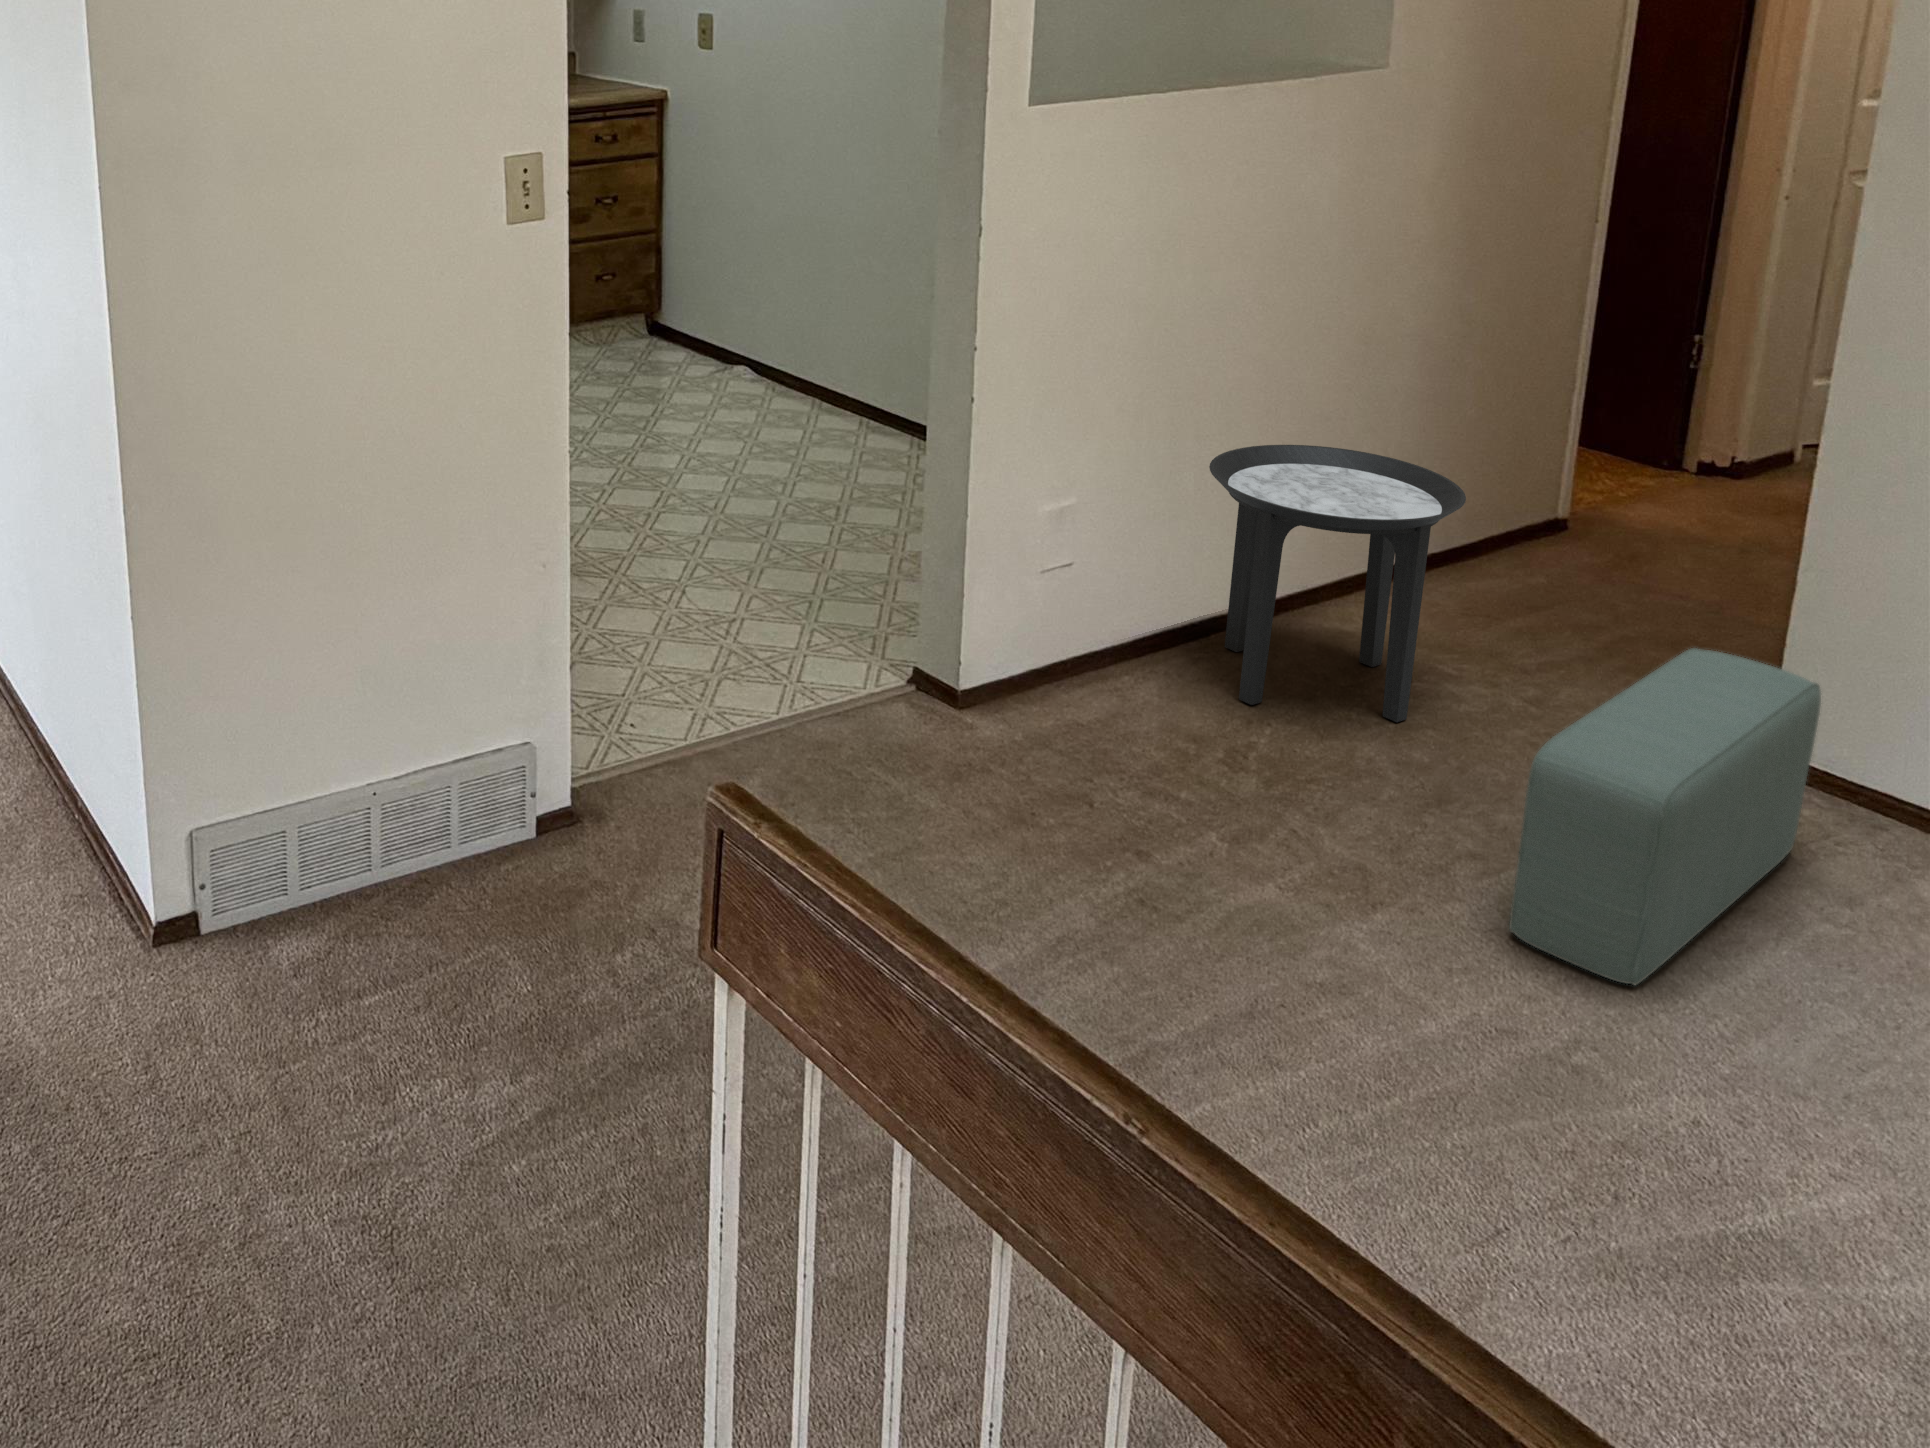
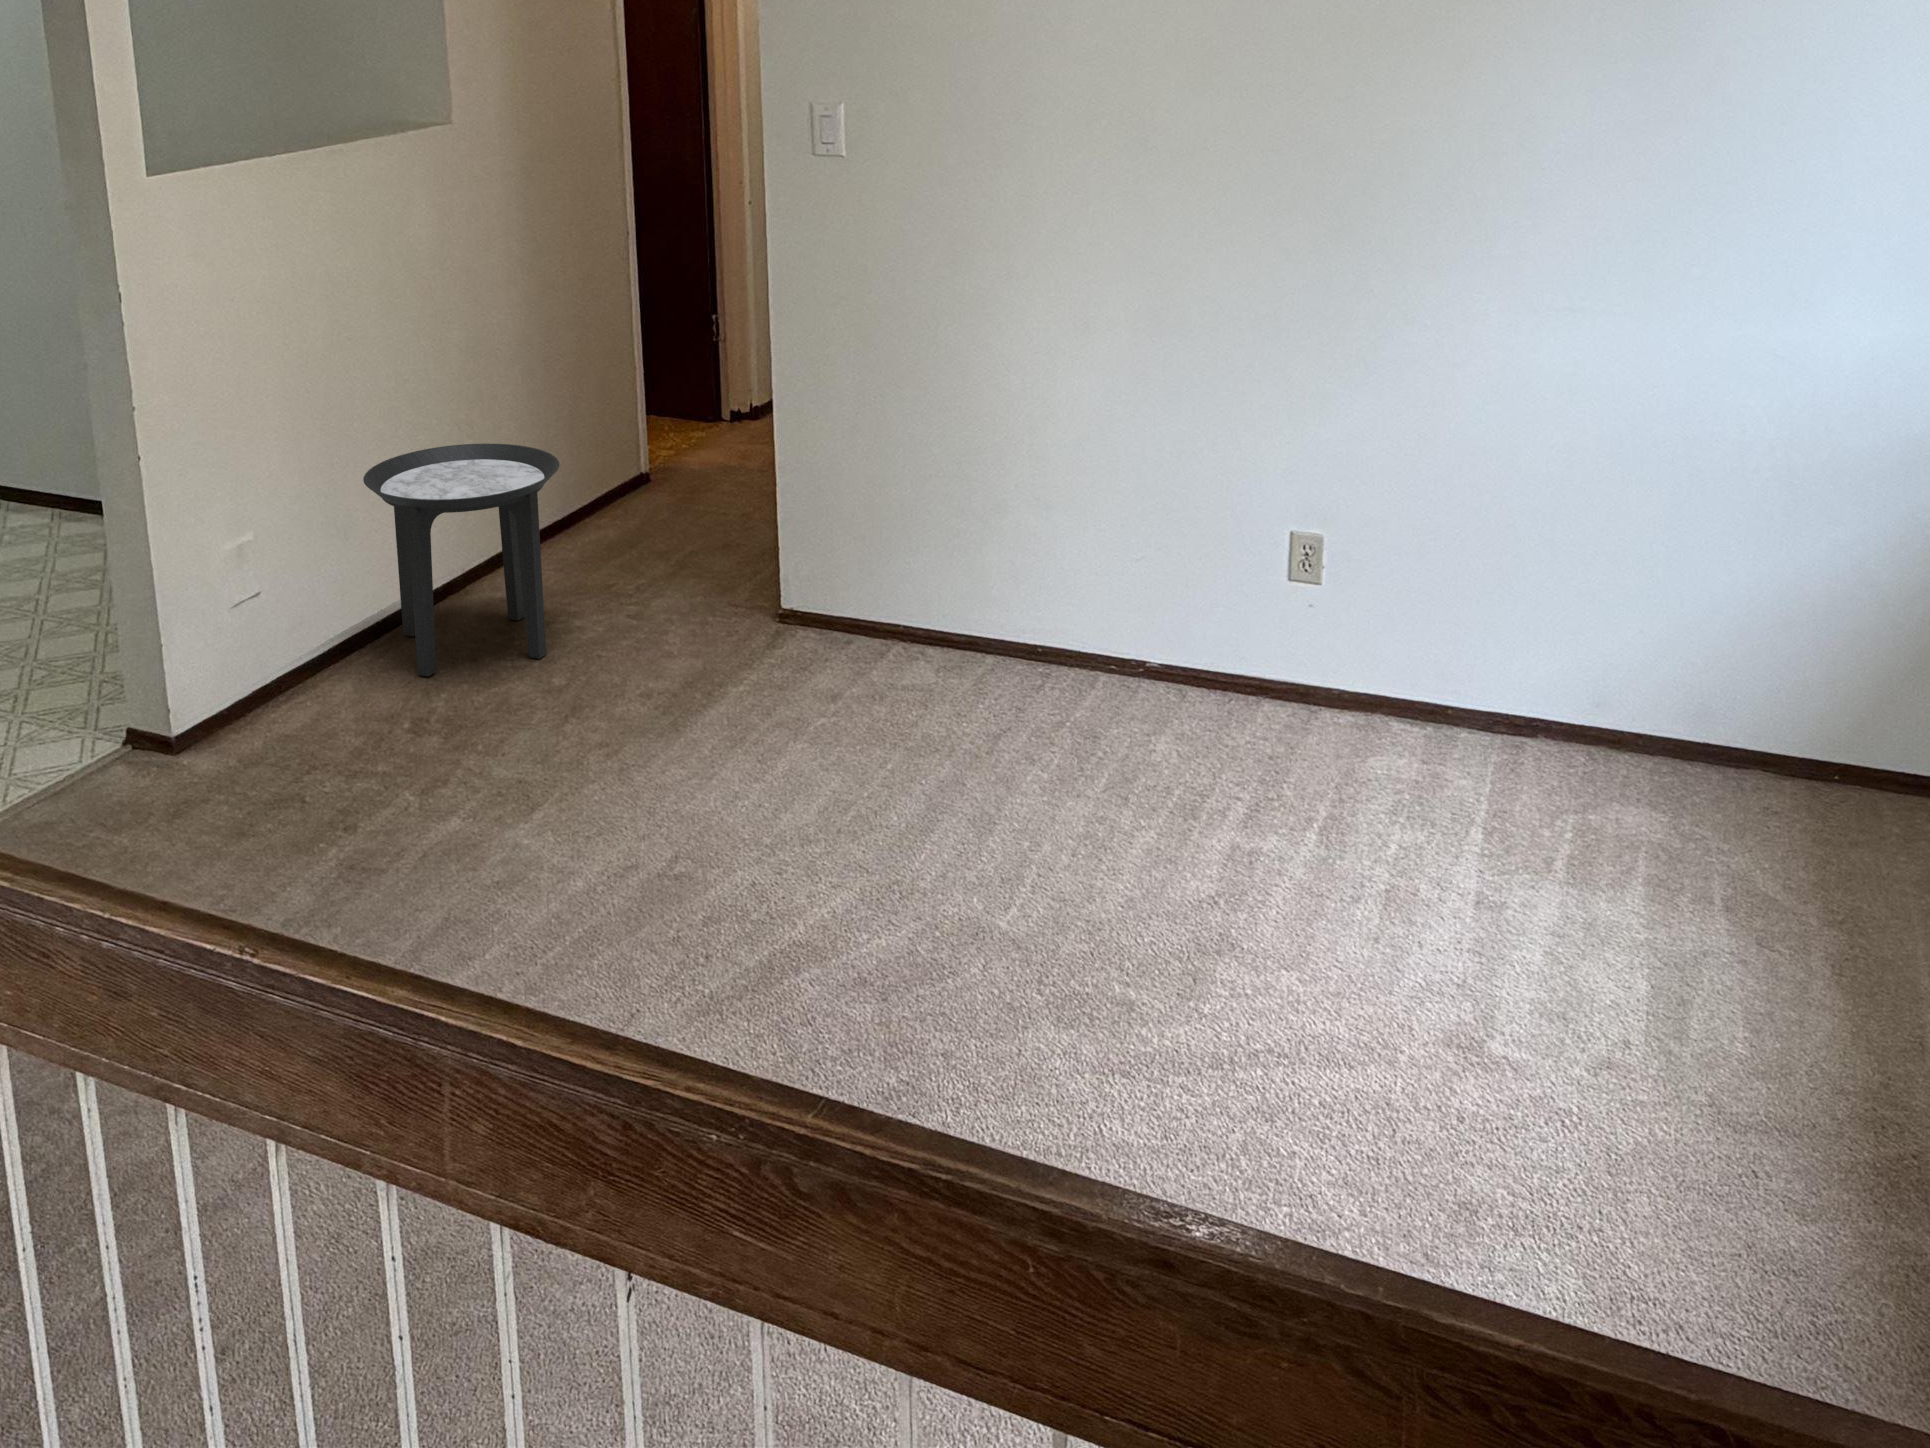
pouf: present [1509,648,1821,986] -> none [621,540,801,803]

